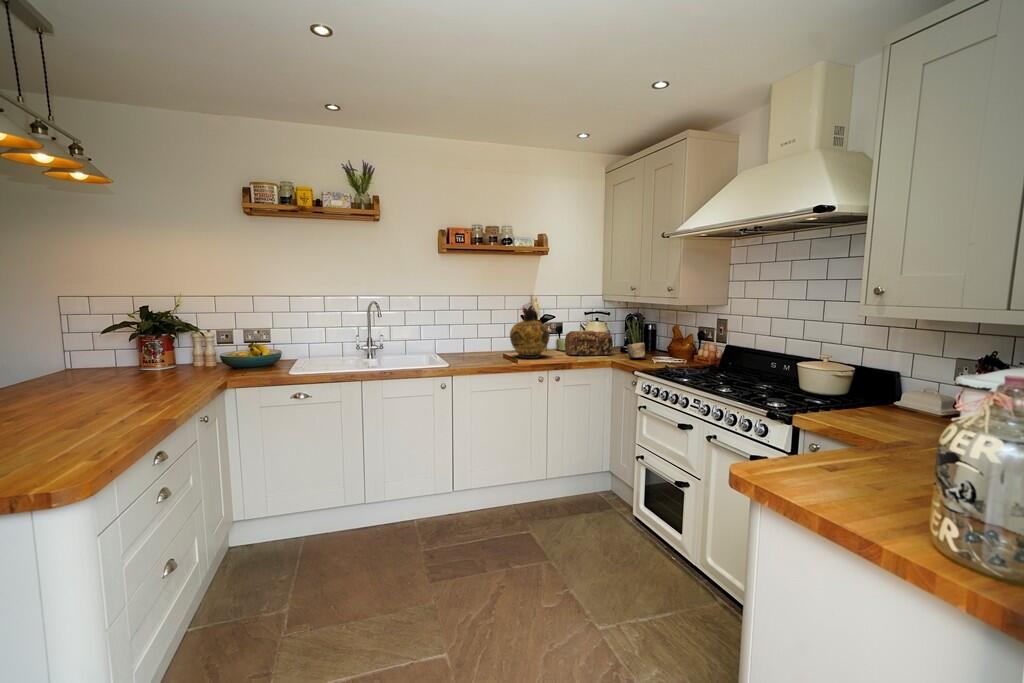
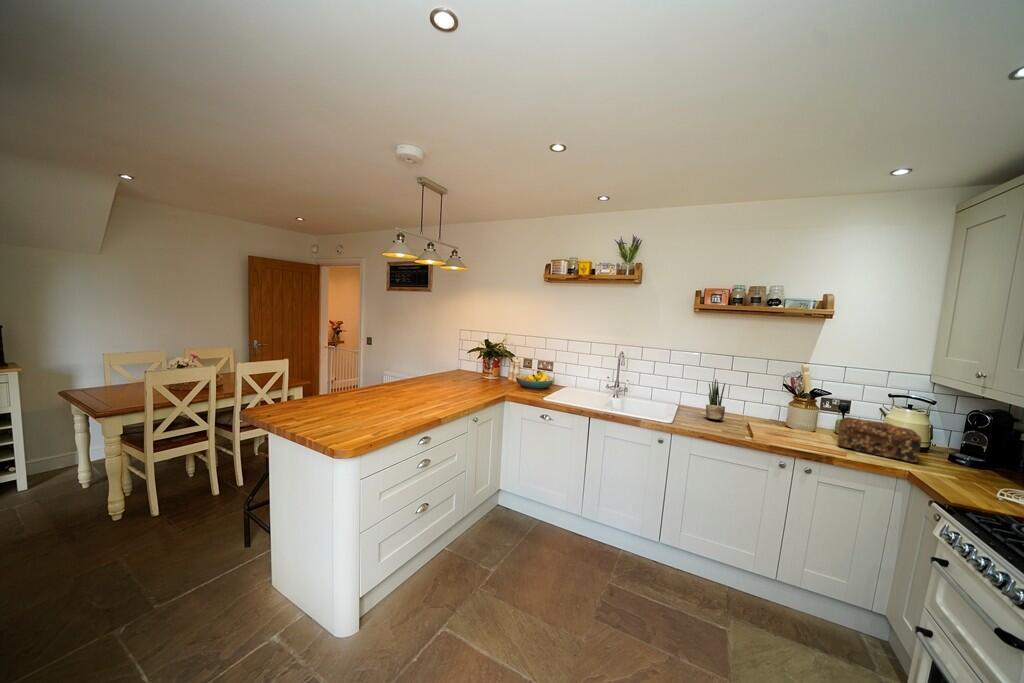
ceramic jug: present [510,308,550,358] -> none [754,380,809,438]
potted plant: present [627,316,645,358] -> present [706,379,725,420]

